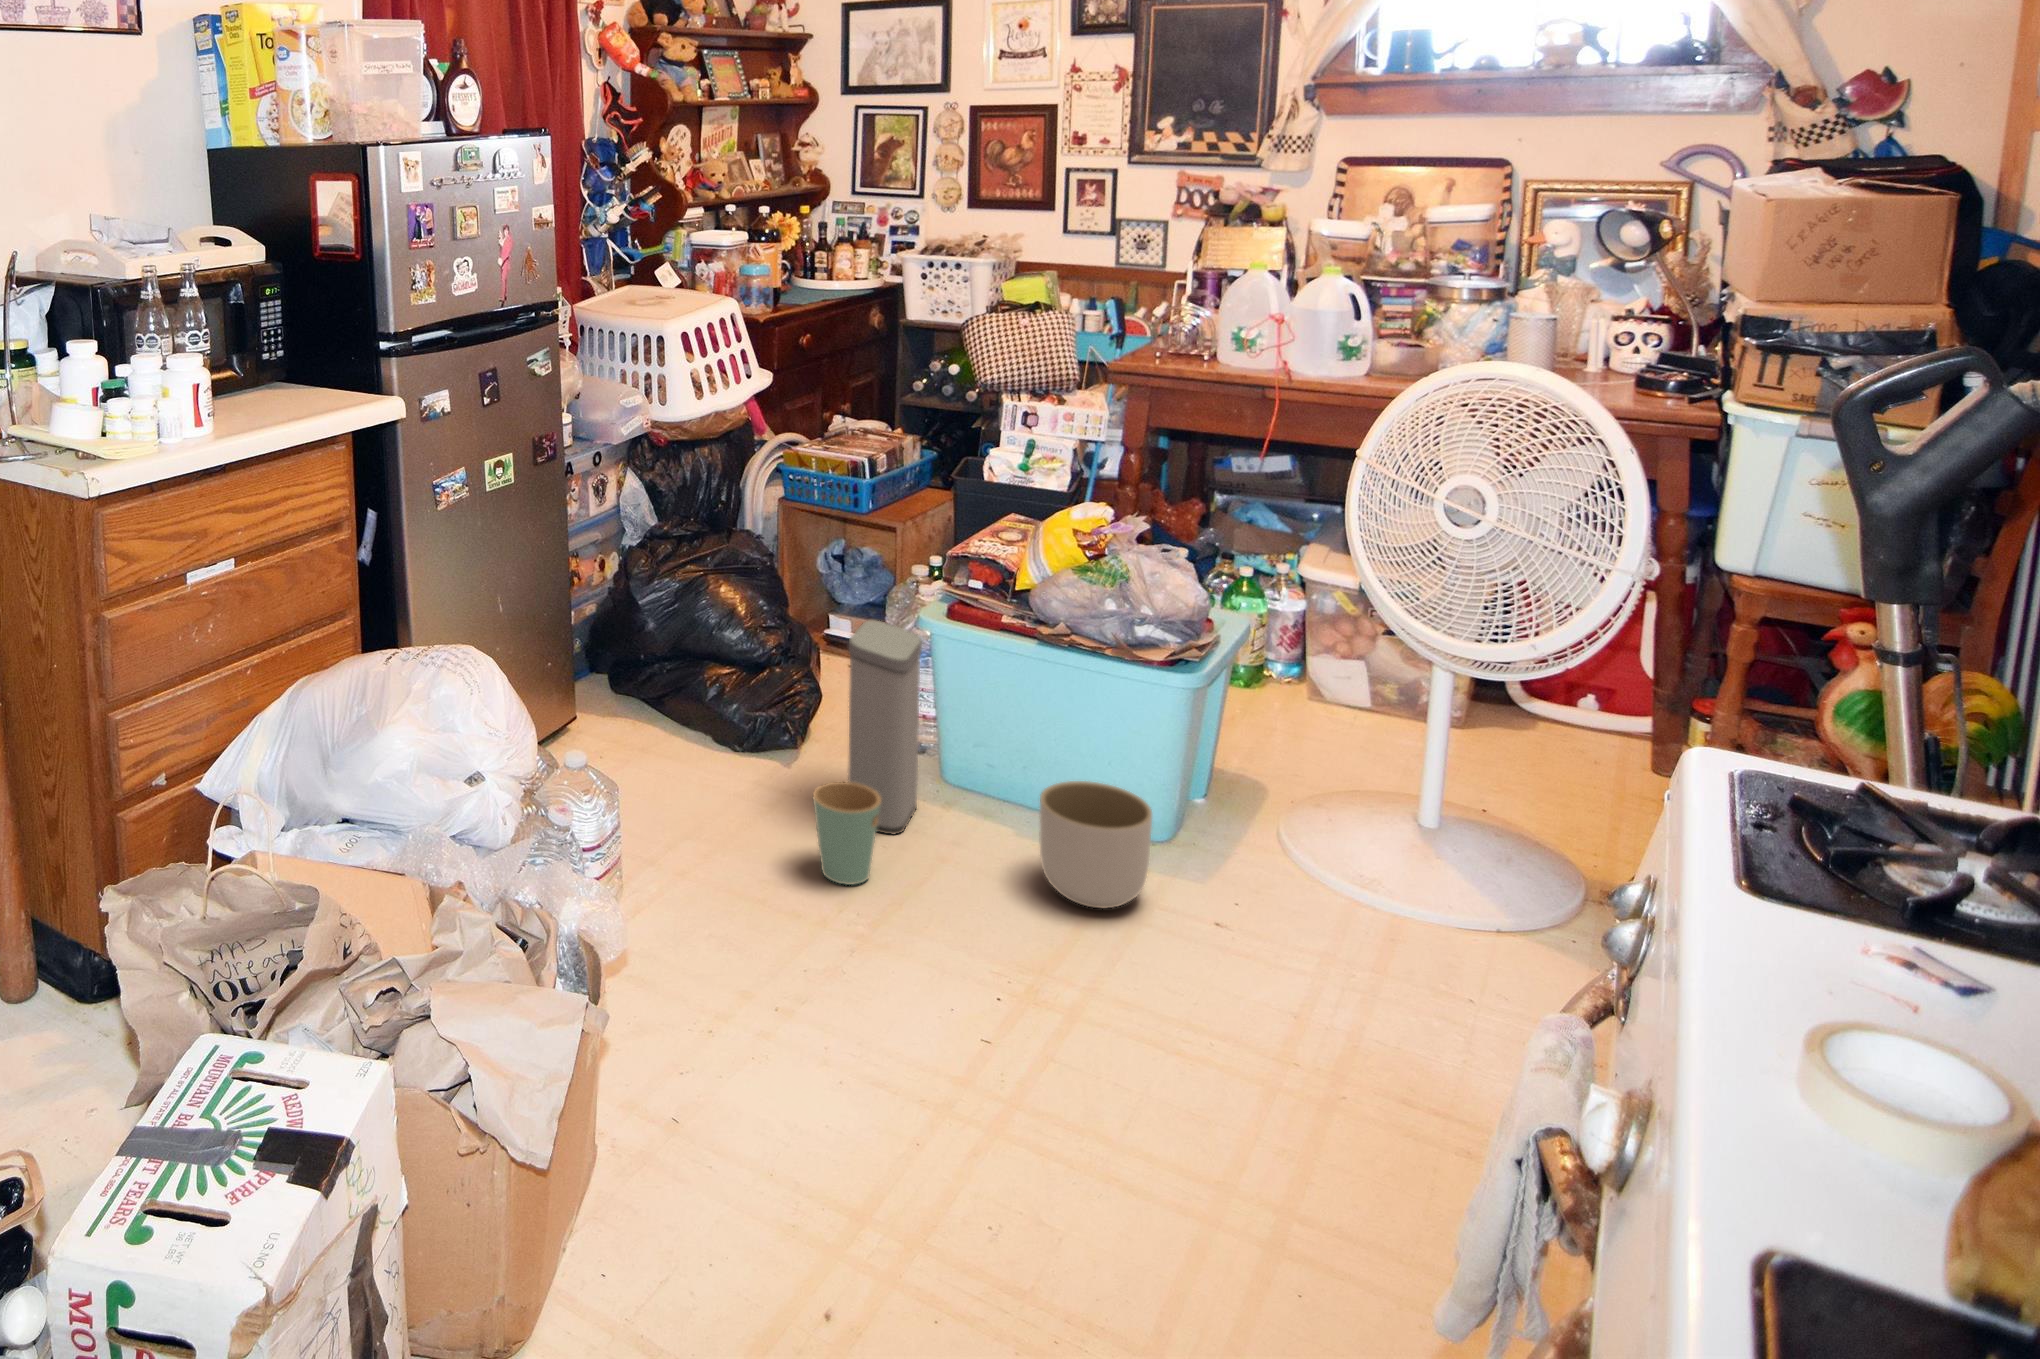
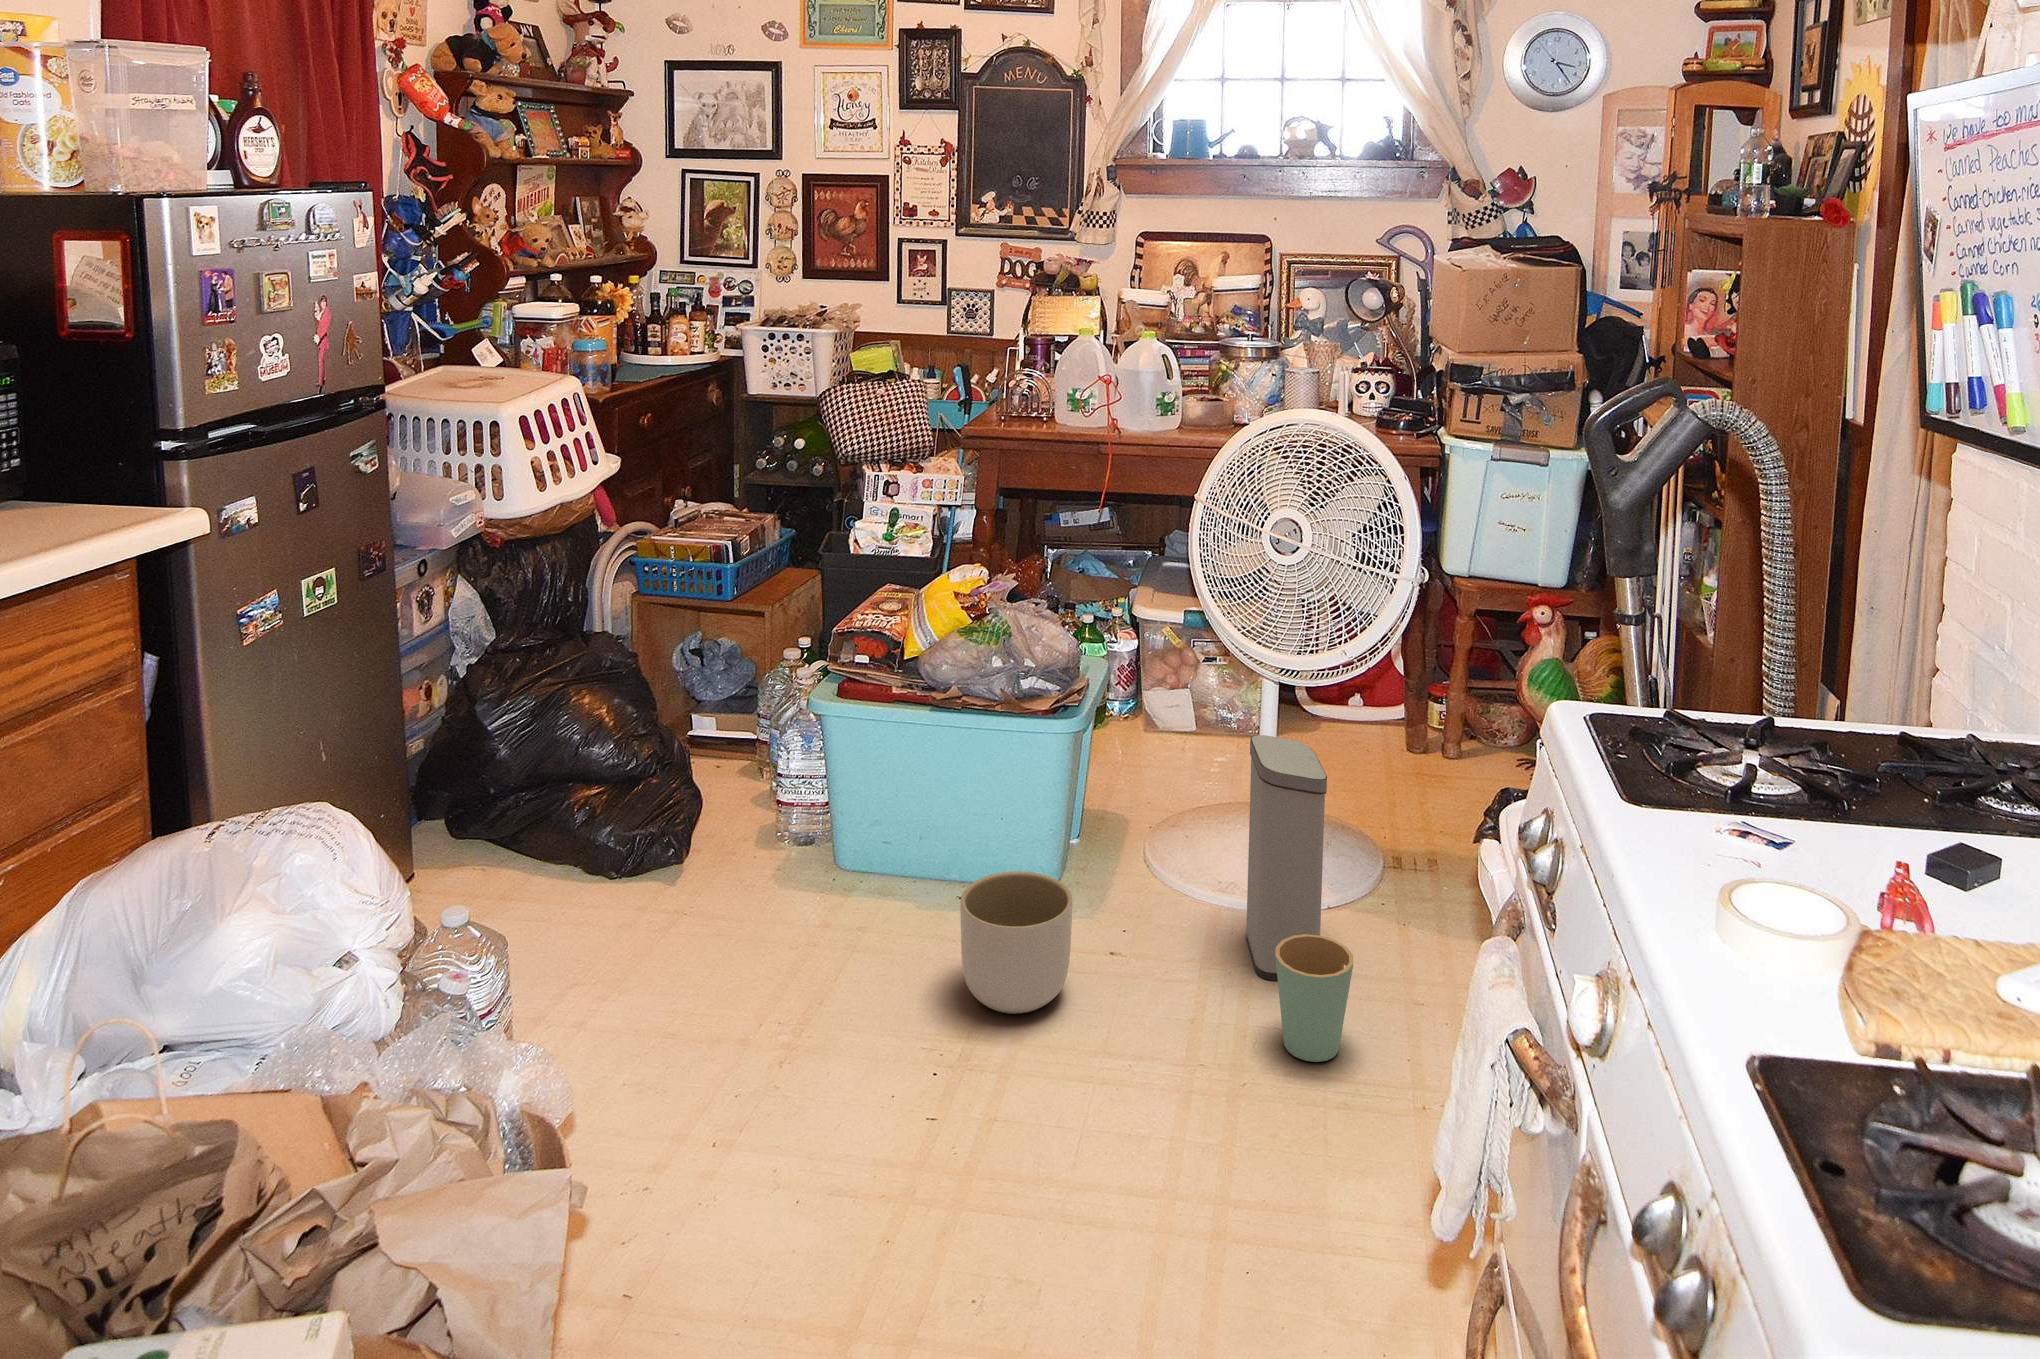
trash can: present [813,621,922,885] -> present [1246,735,1353,1062]

